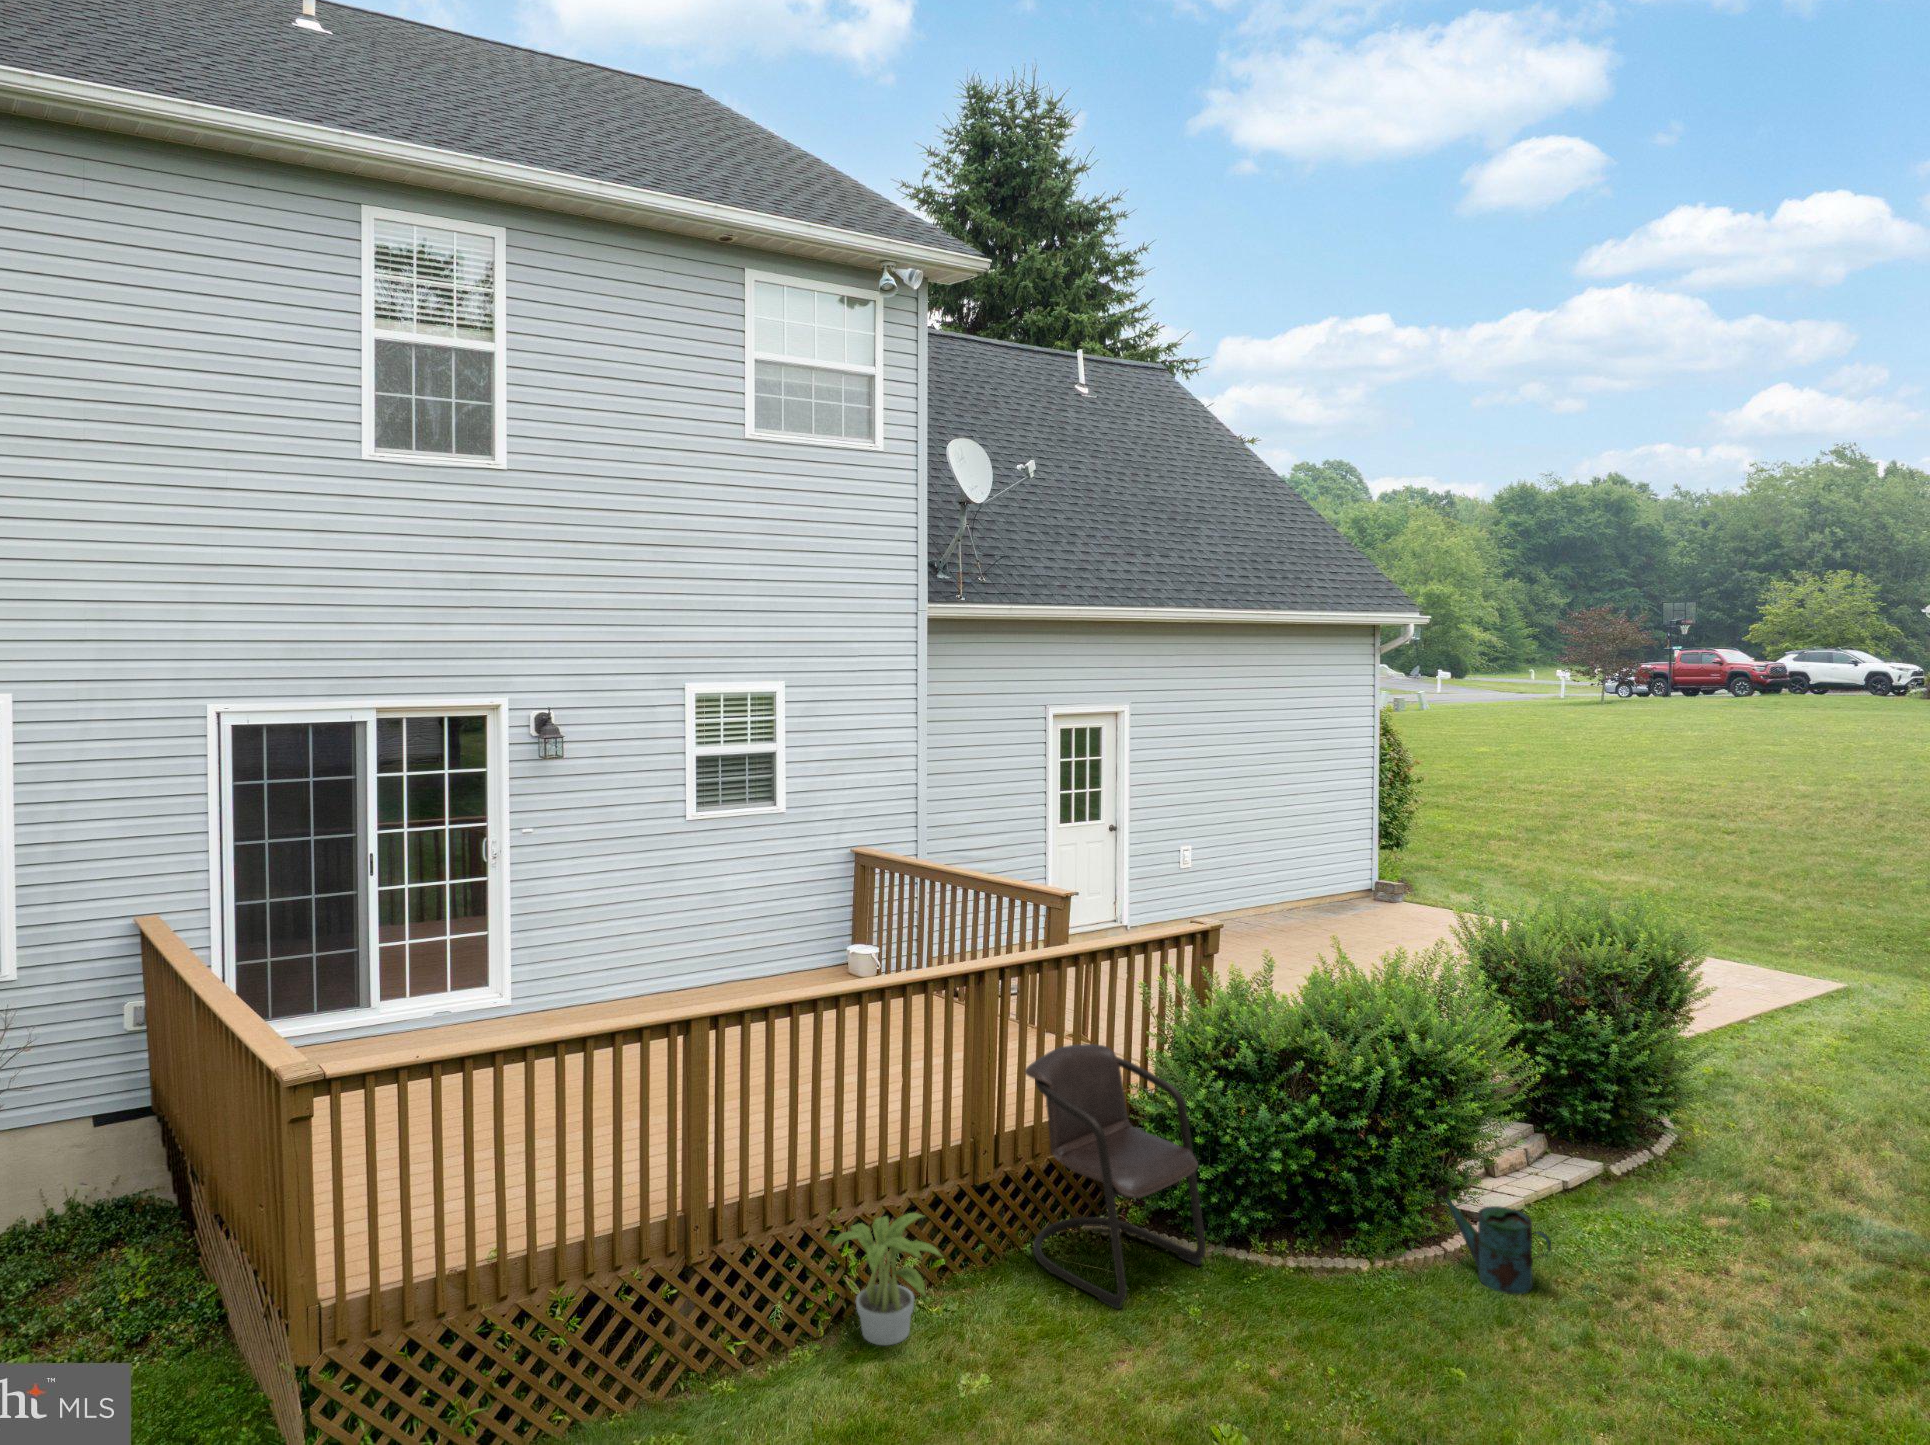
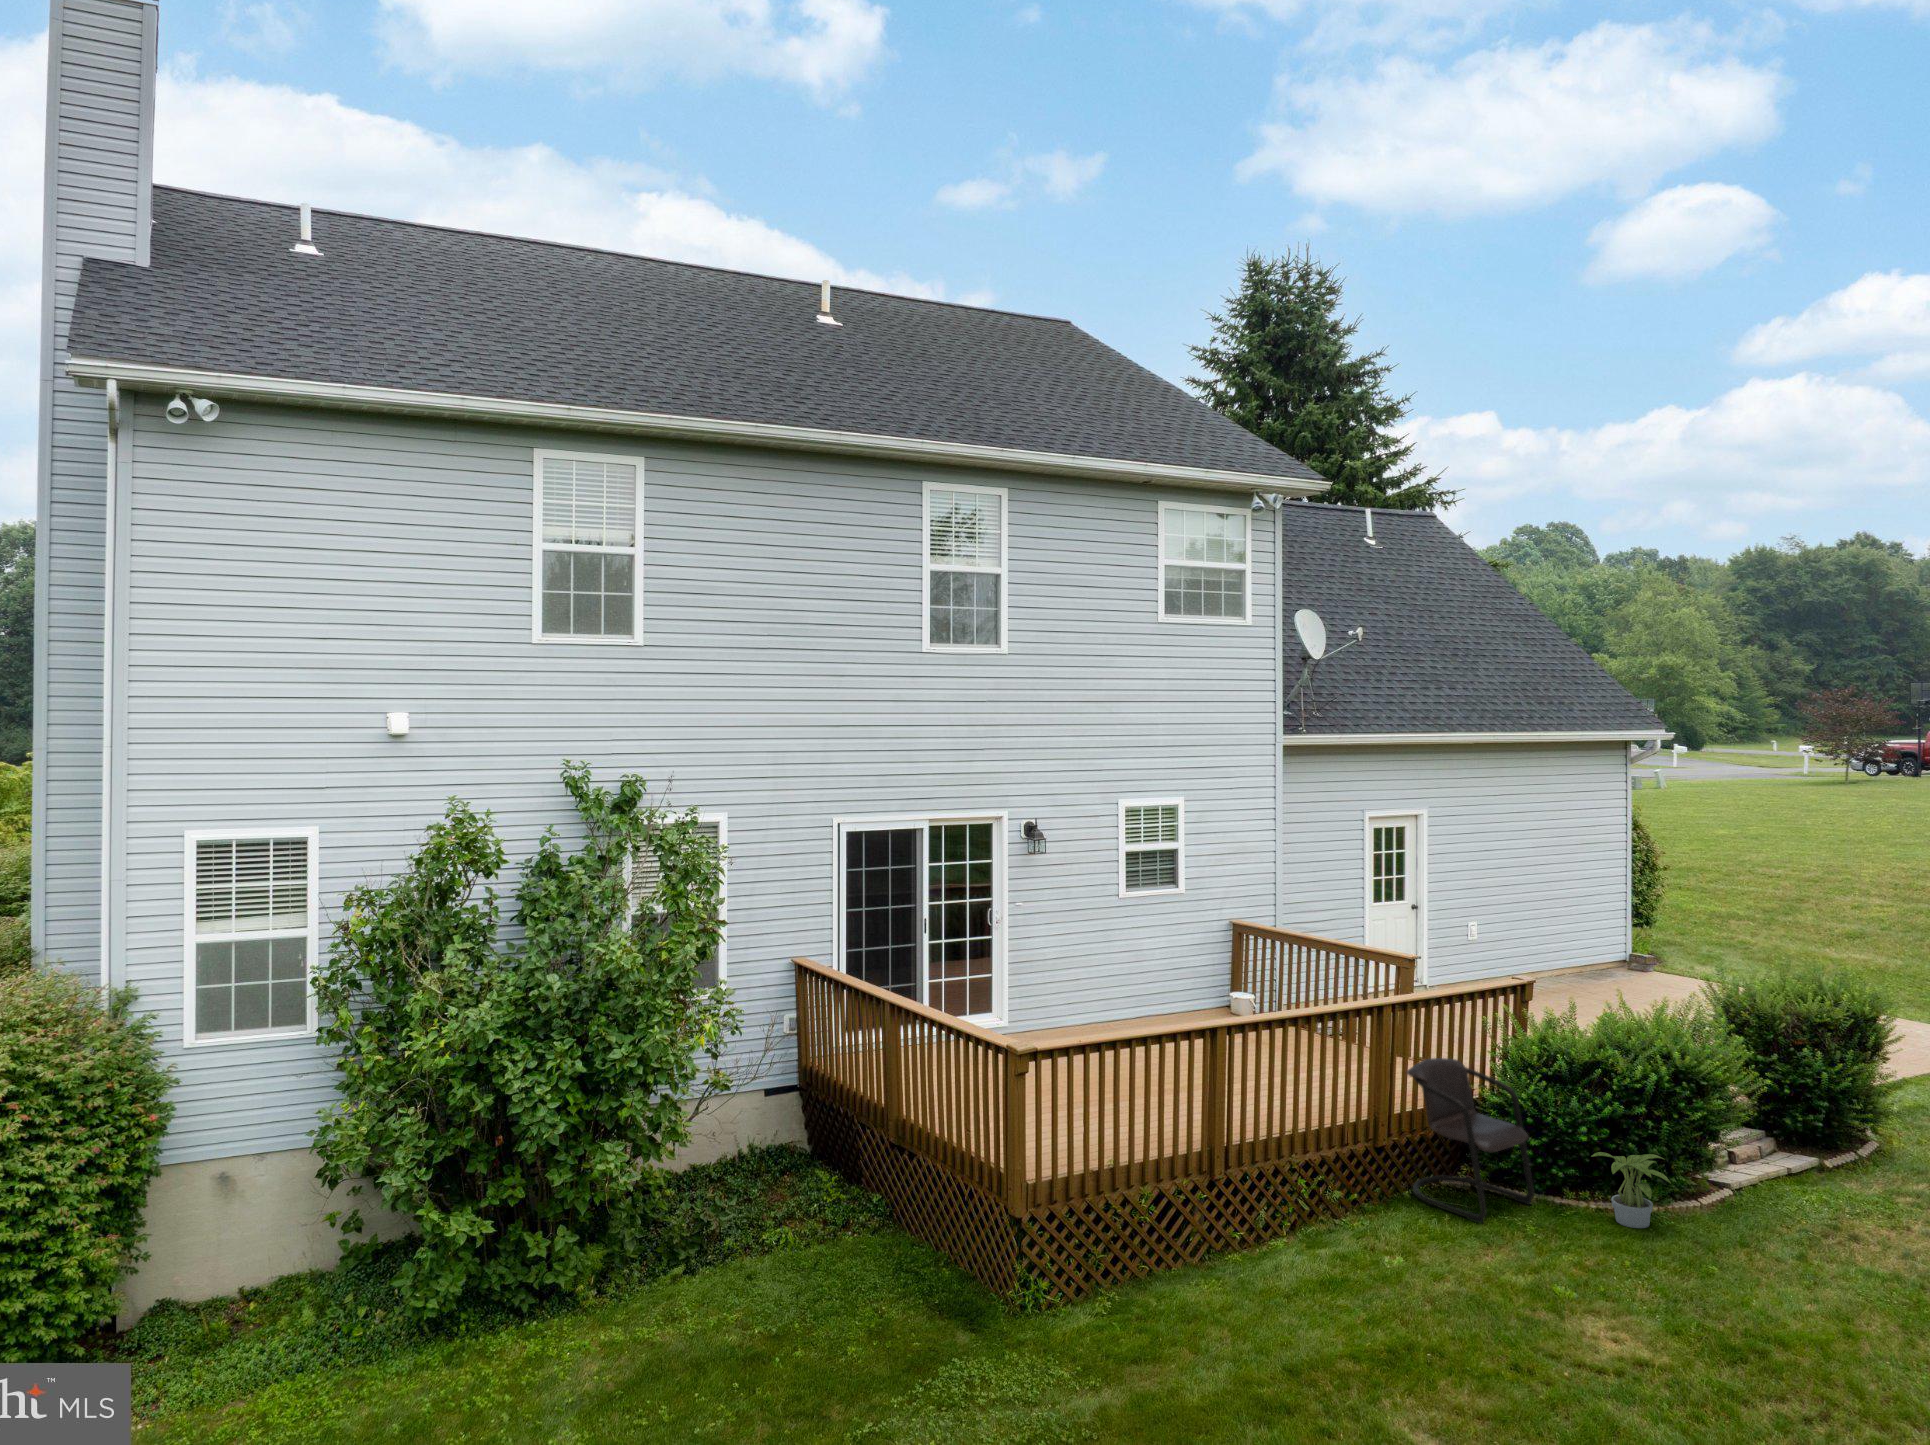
watering can: present [1435,1186,1551,1294] -> none [1693,1157,1776,1226]
potted plant: present [832,1213,942,1345] -> present [1591,1152,1671,1228]

